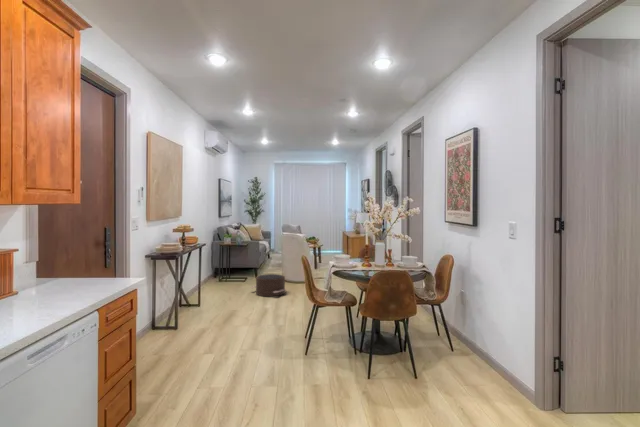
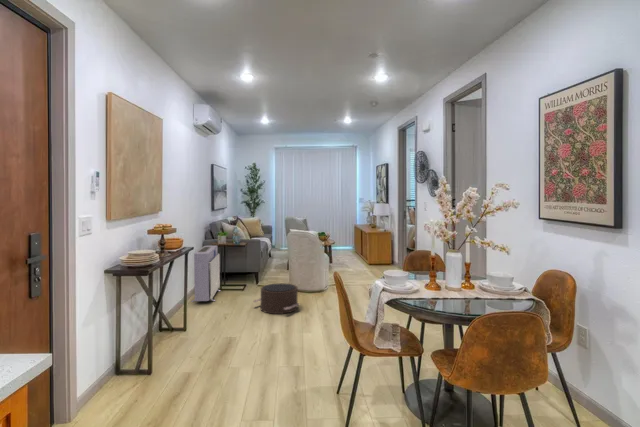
air purifier: none [202,245,226,288] -> present [191,246,221,302]

